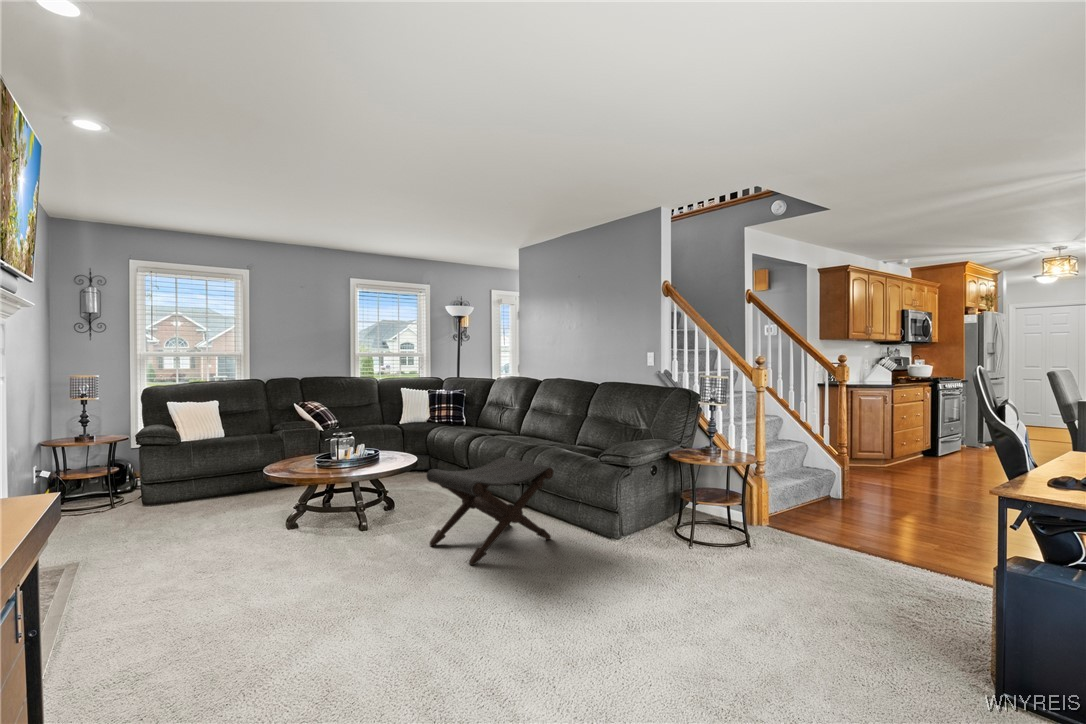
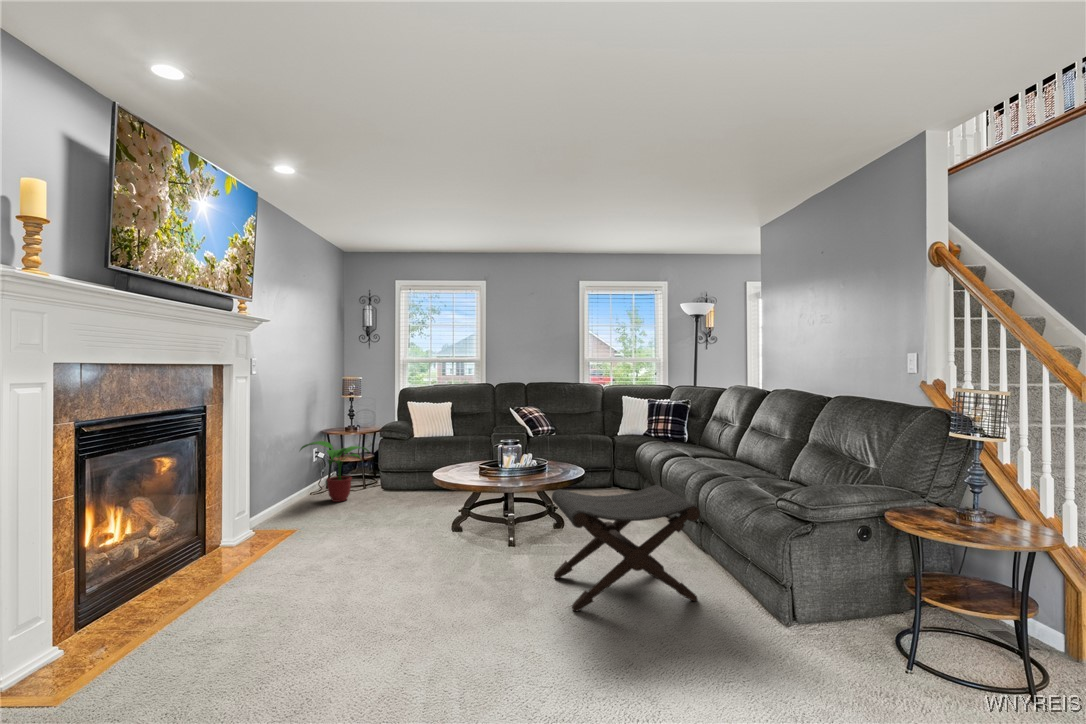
potted plant: none [33,454,135,524] -> present [300,441,369,502]

